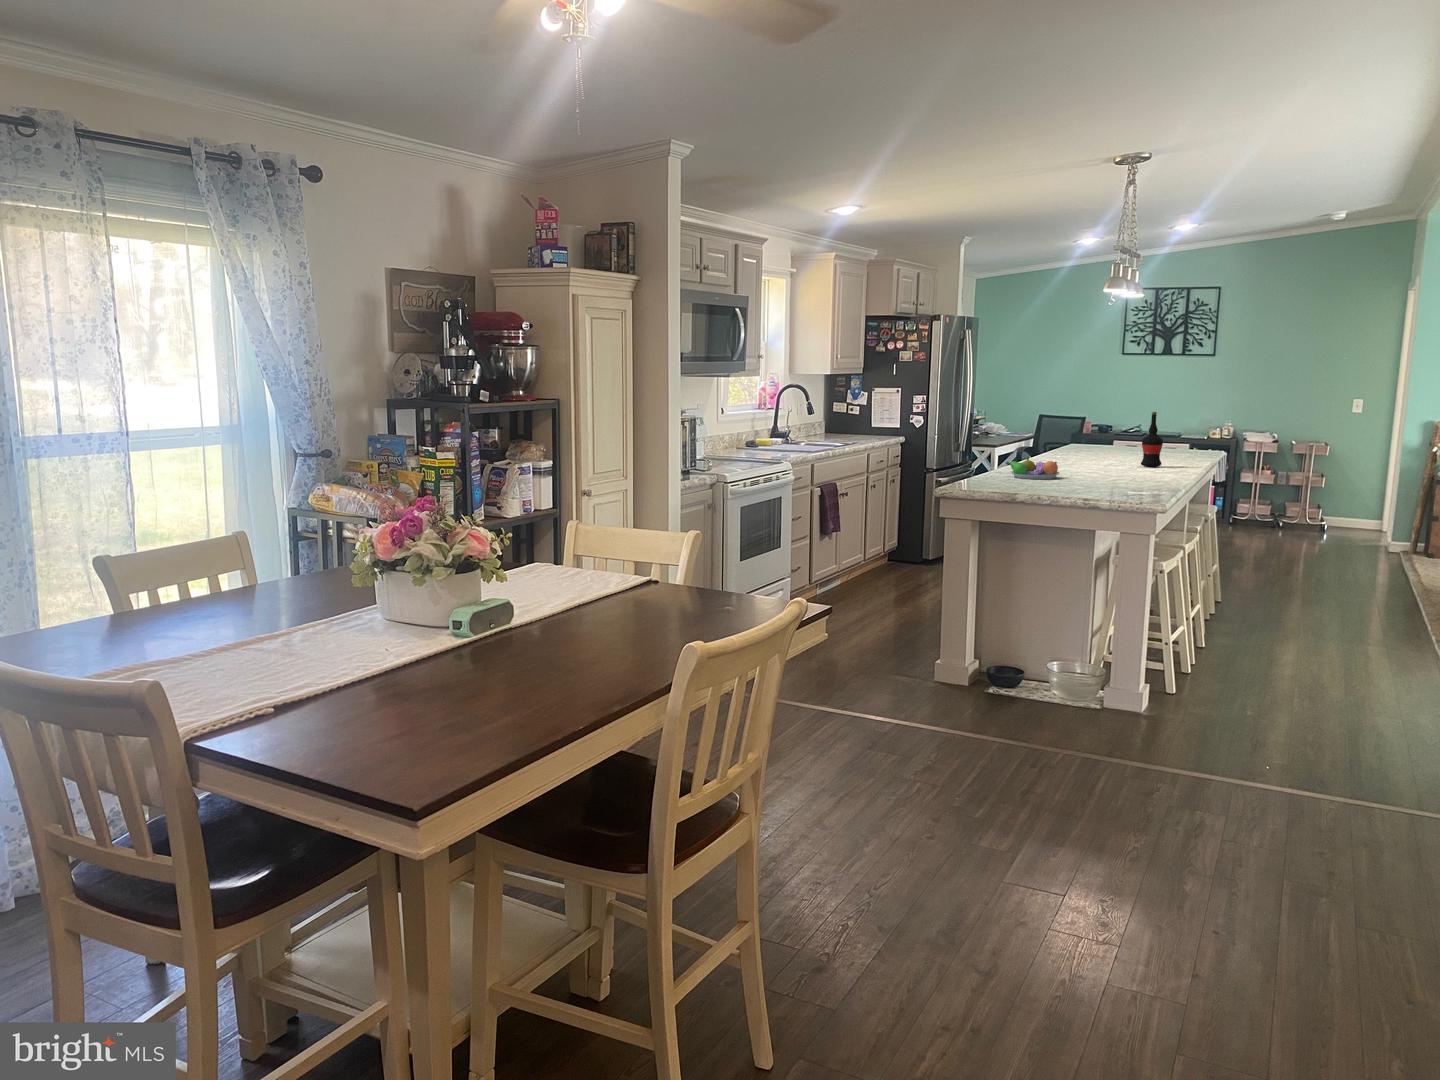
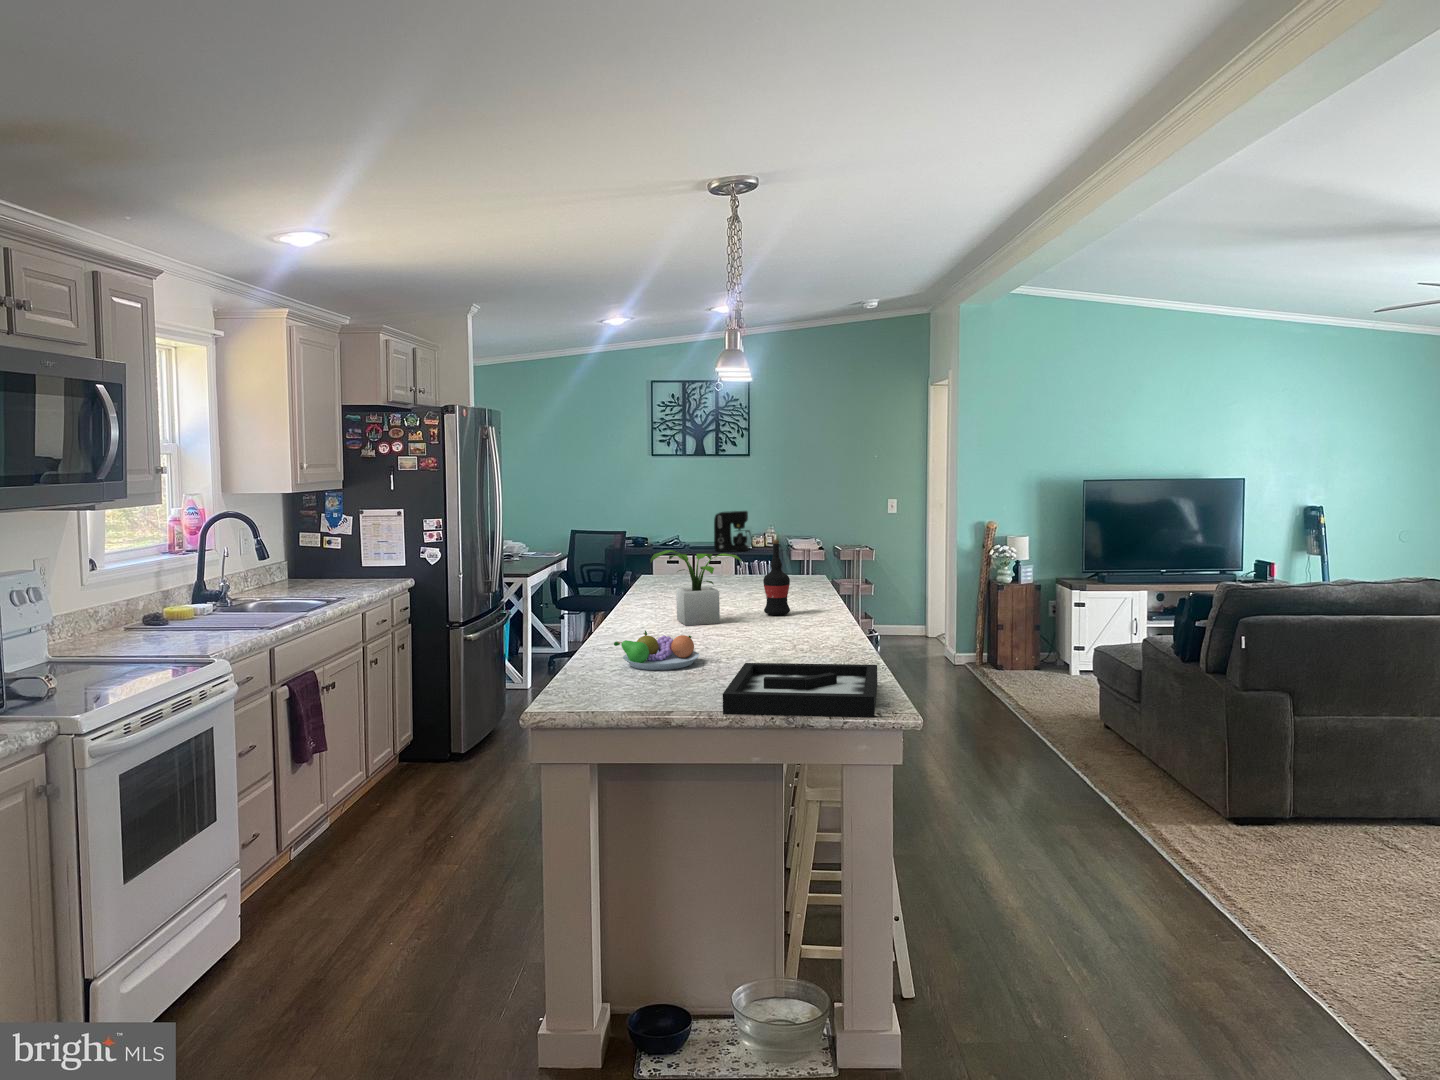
coffee maker: none [1166,404,1203,439] -> present [714,511,752,552]
potted plant: none [1052,415,1120,468] -> present [650,550,742,626]
decorative tray: none [1045,473,1159,498] -> present [723,663,877,718]

